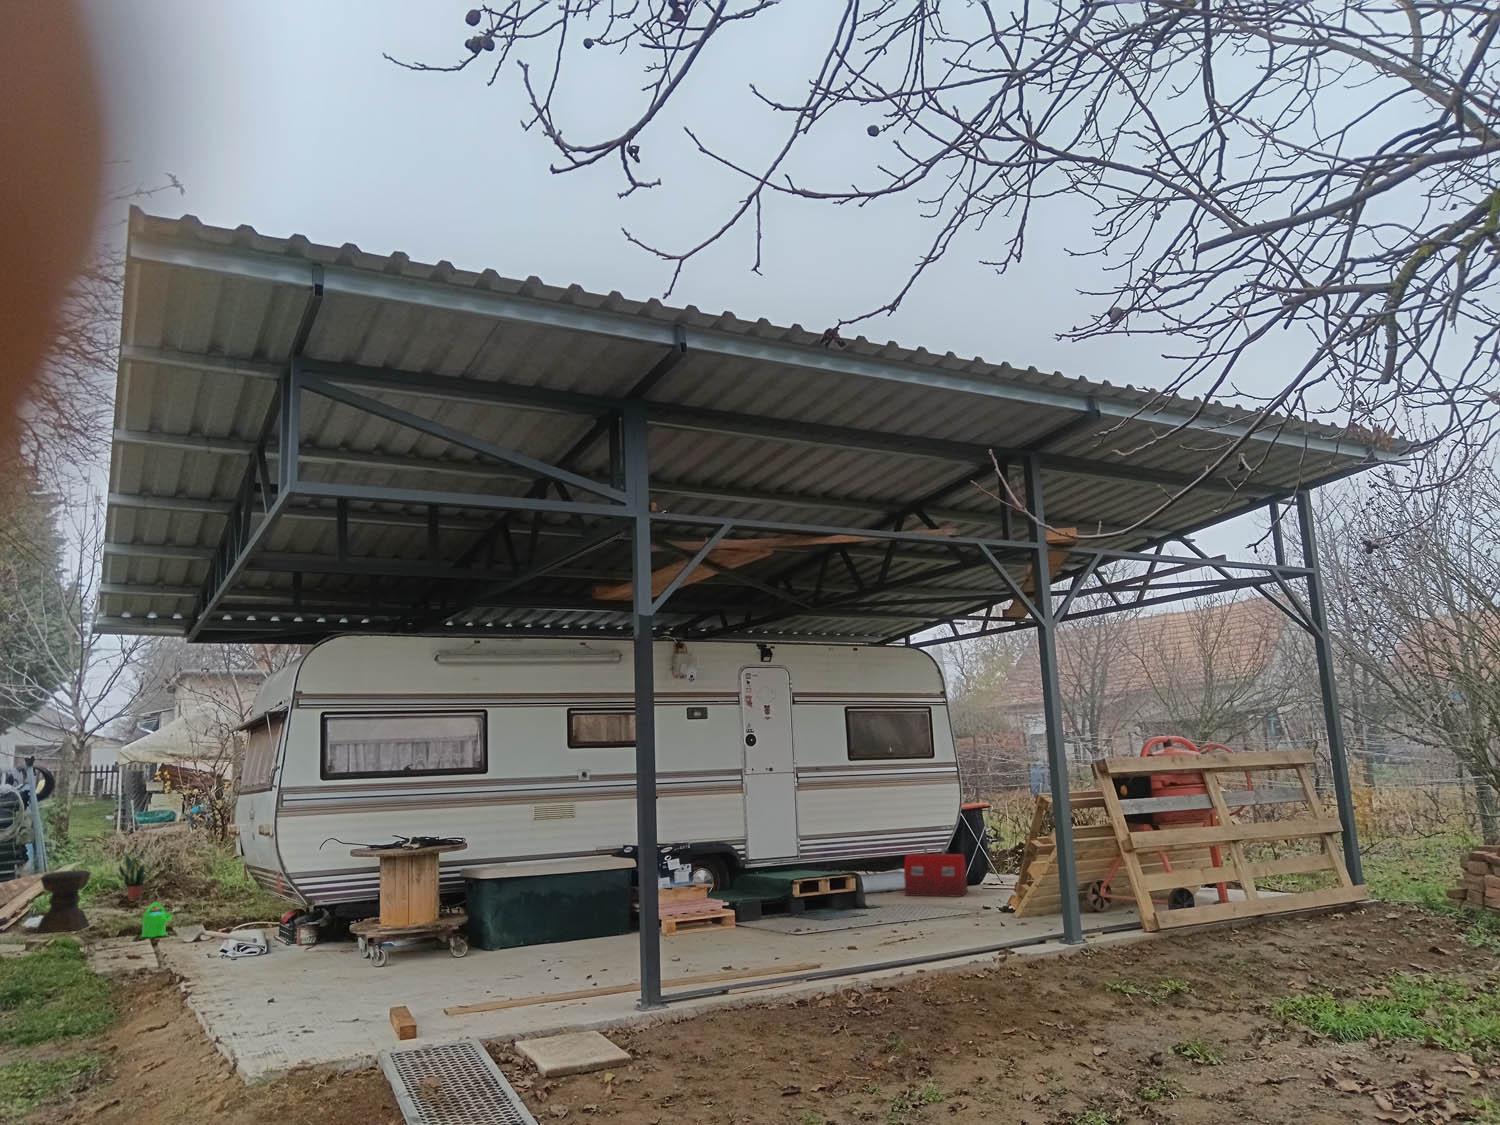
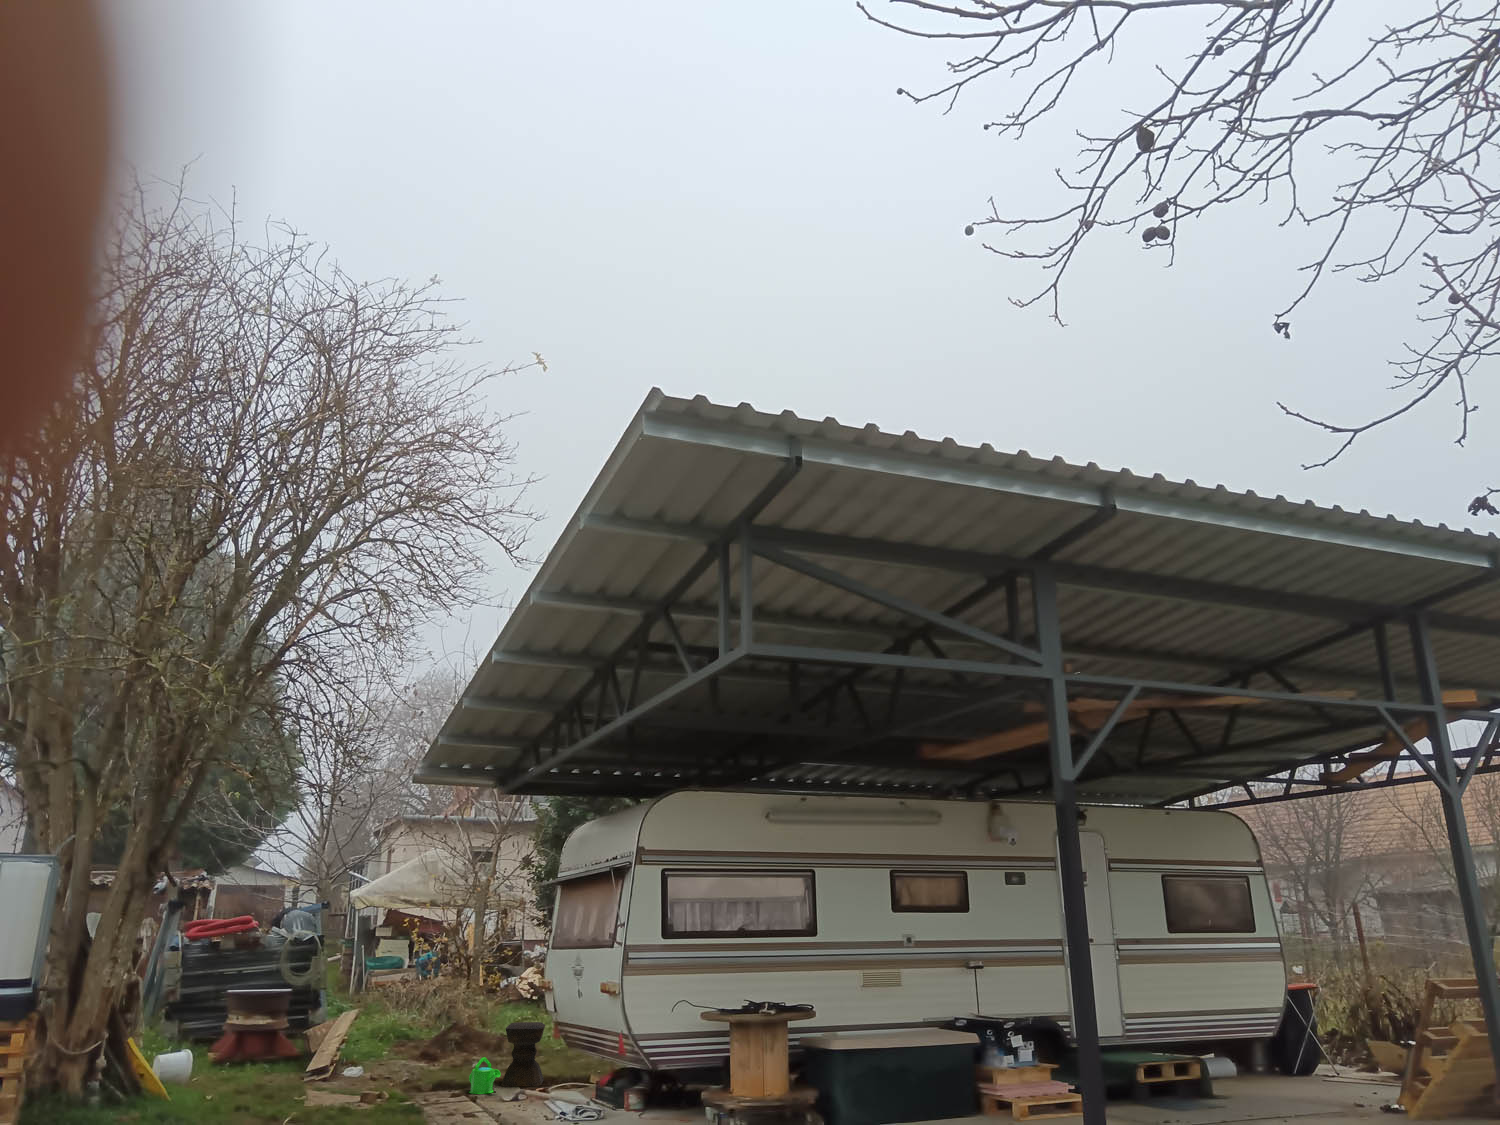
toolbox: present [904,846,968,897] -> none [1241,1032,1314,1092]
potted plant: present [119,854,153,899] -> none [416,1001,447,1049]
stool: present [36,870,91,933] -> present [501,1022,545,1087]

